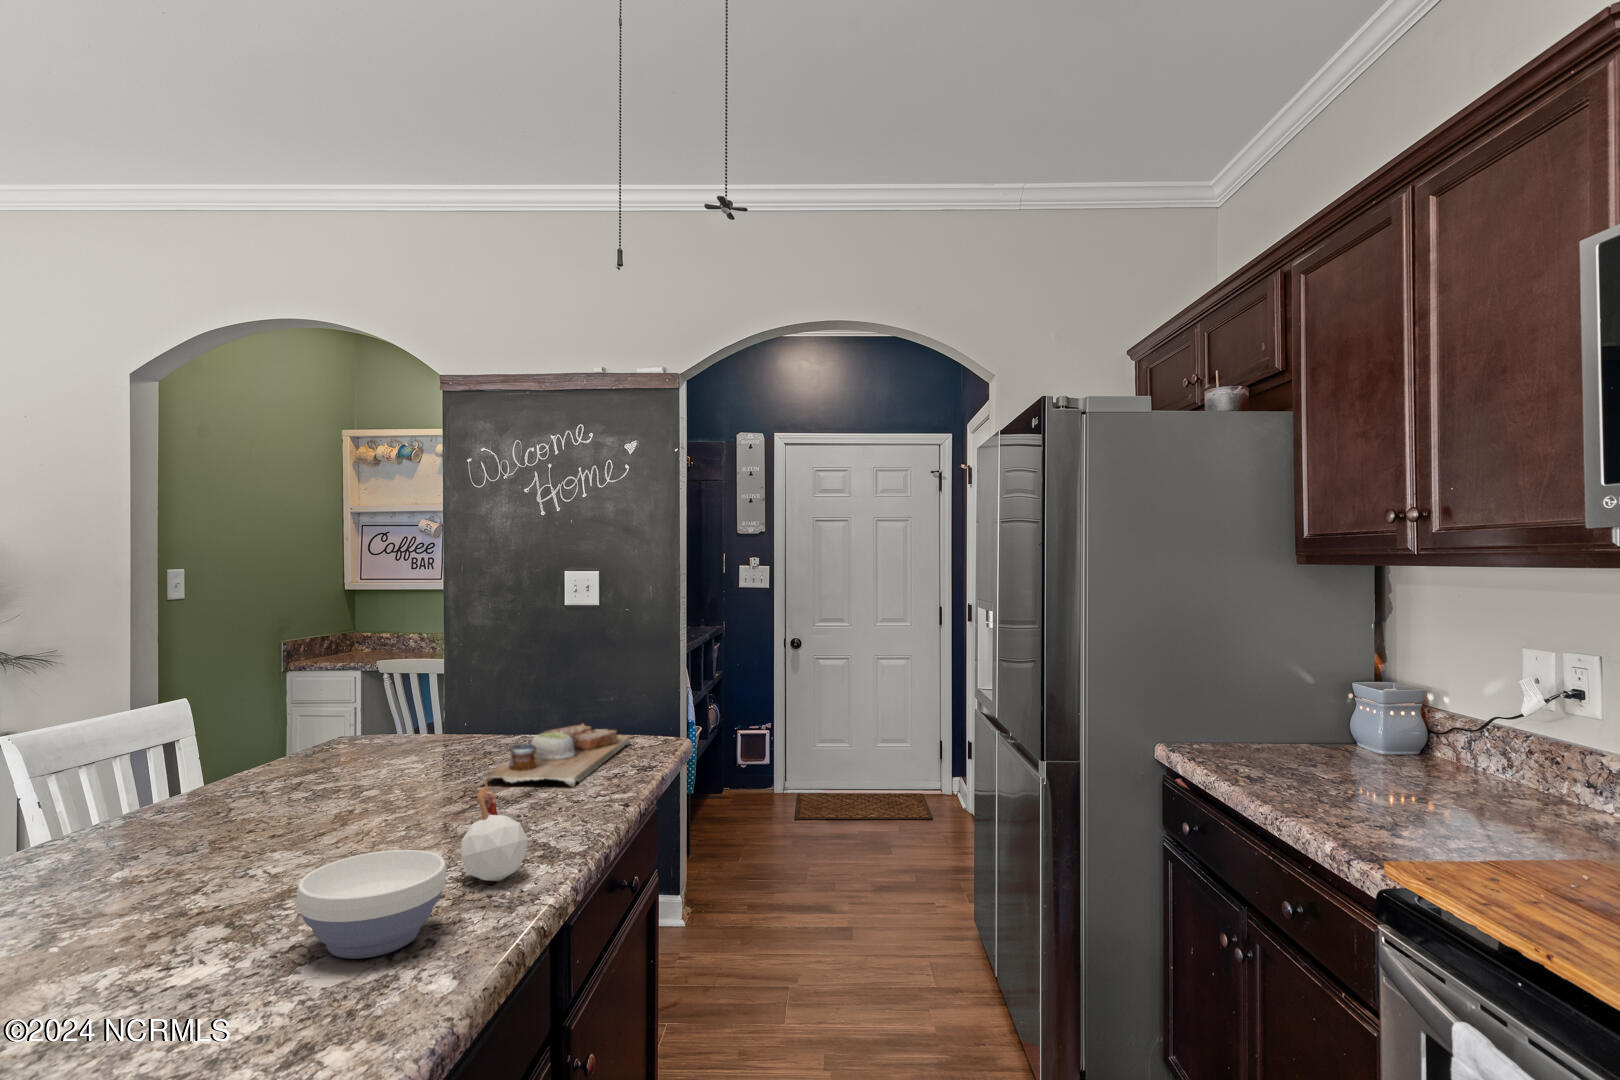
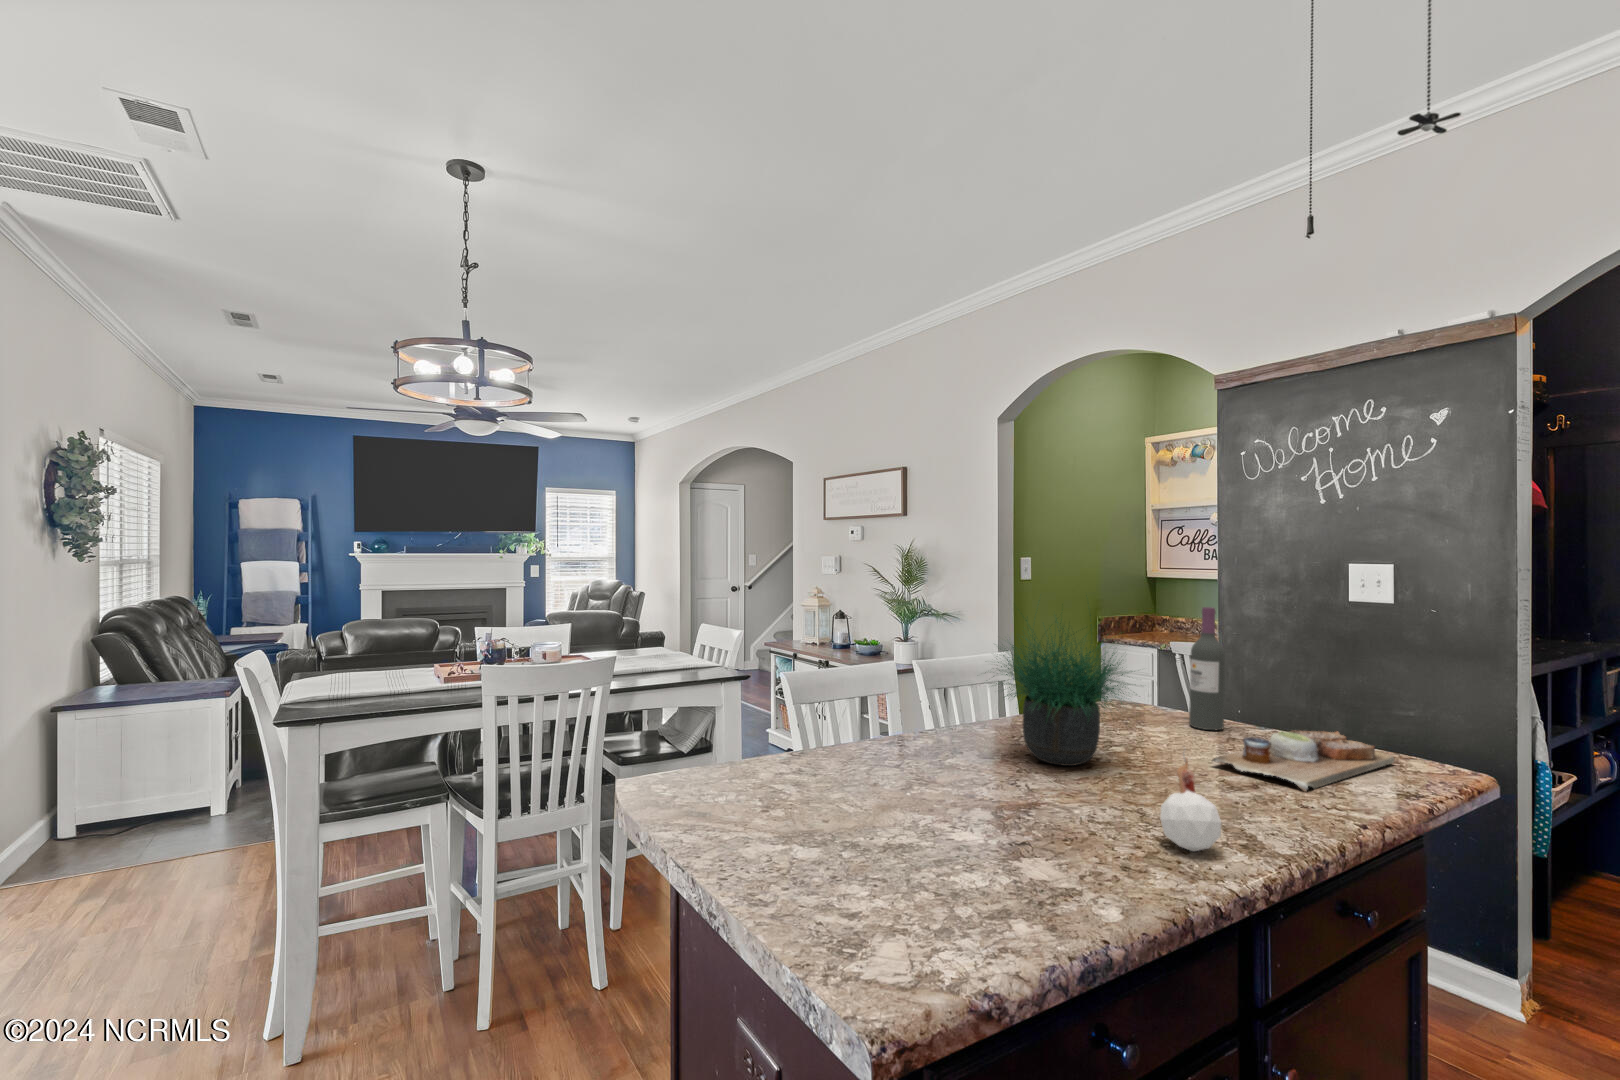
potted plant: none [154,602,417,832] -> present [996,618,1124,766]
wine bottle: none [440,614,476,749] -> present [1189,607,1225,730]
bowl: present [297,850,446,959] -> none [1023,791,1134,873]

